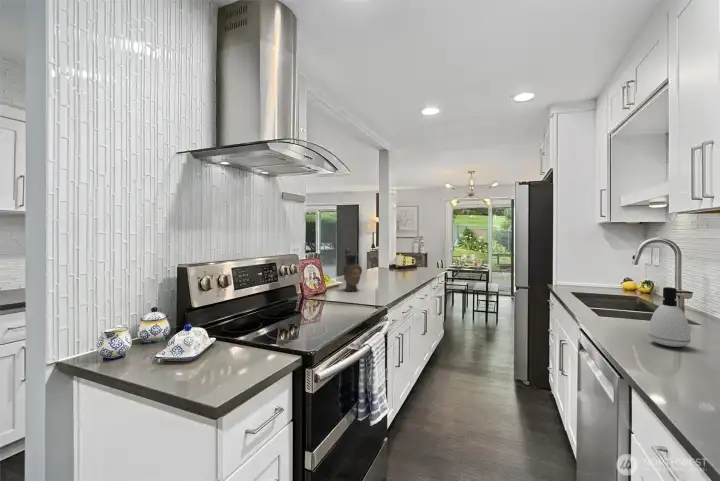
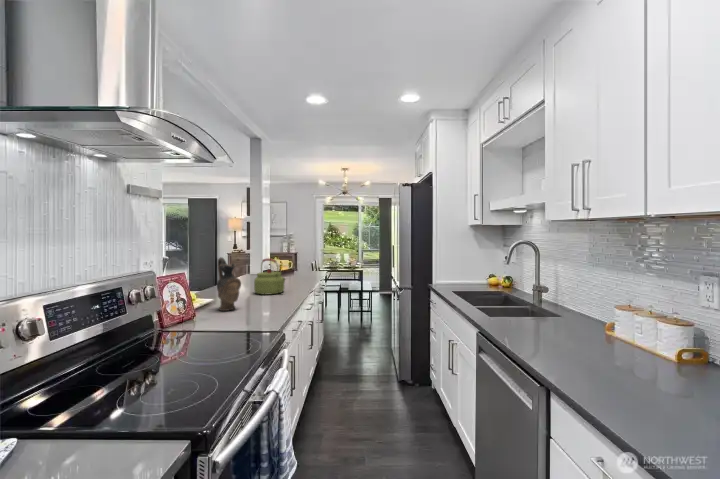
kettle: none [376,252,401,283] -> present [254,259,285,294]
soap dispenser: present [649,287,693,347] -> none [542,290,576,345]

